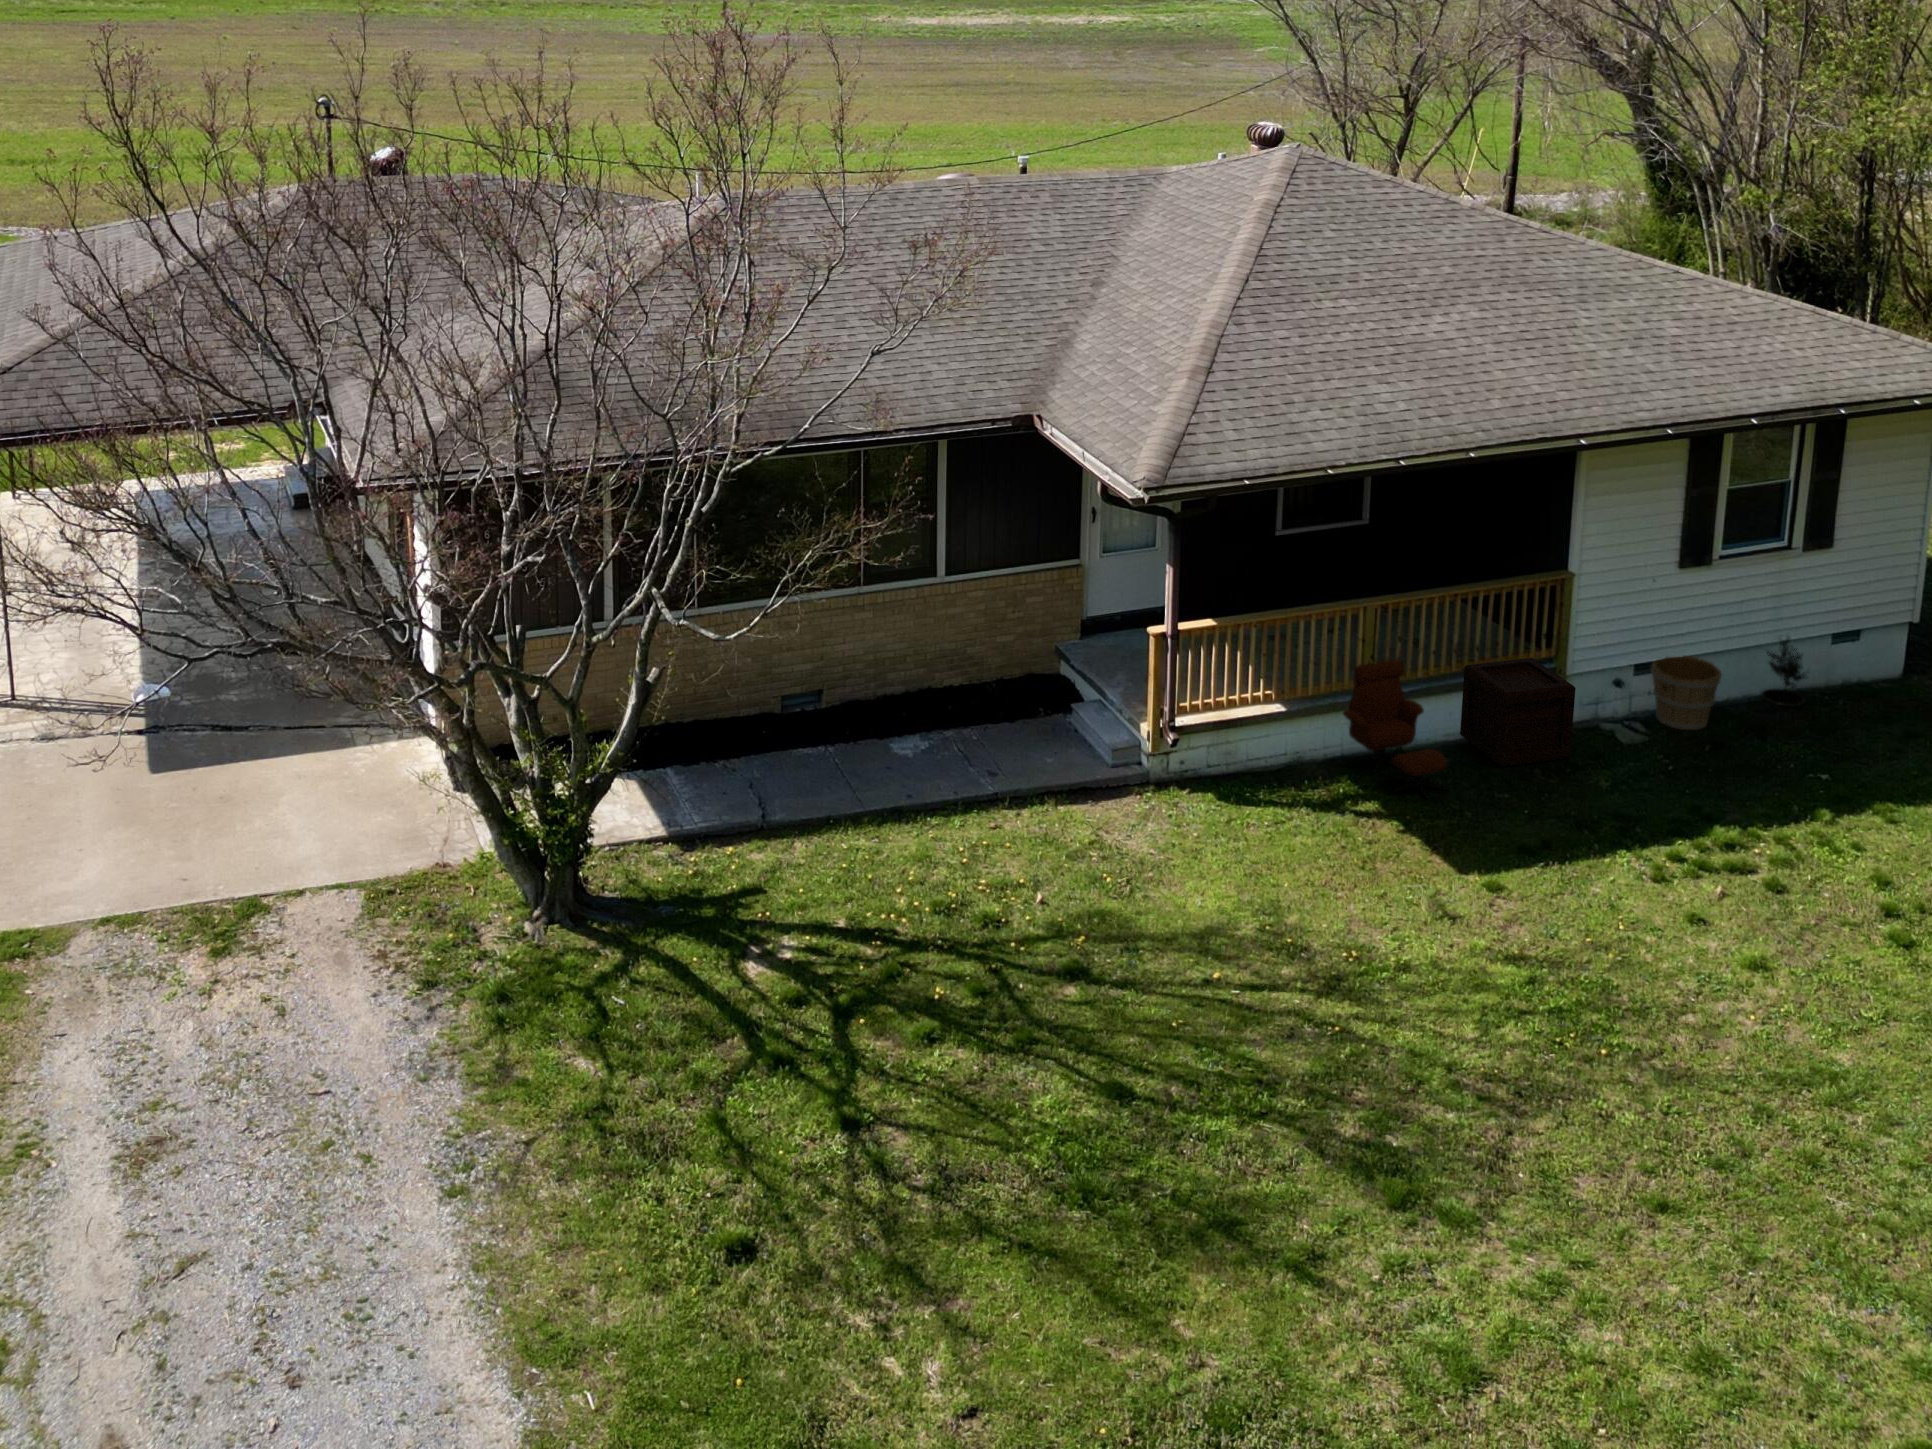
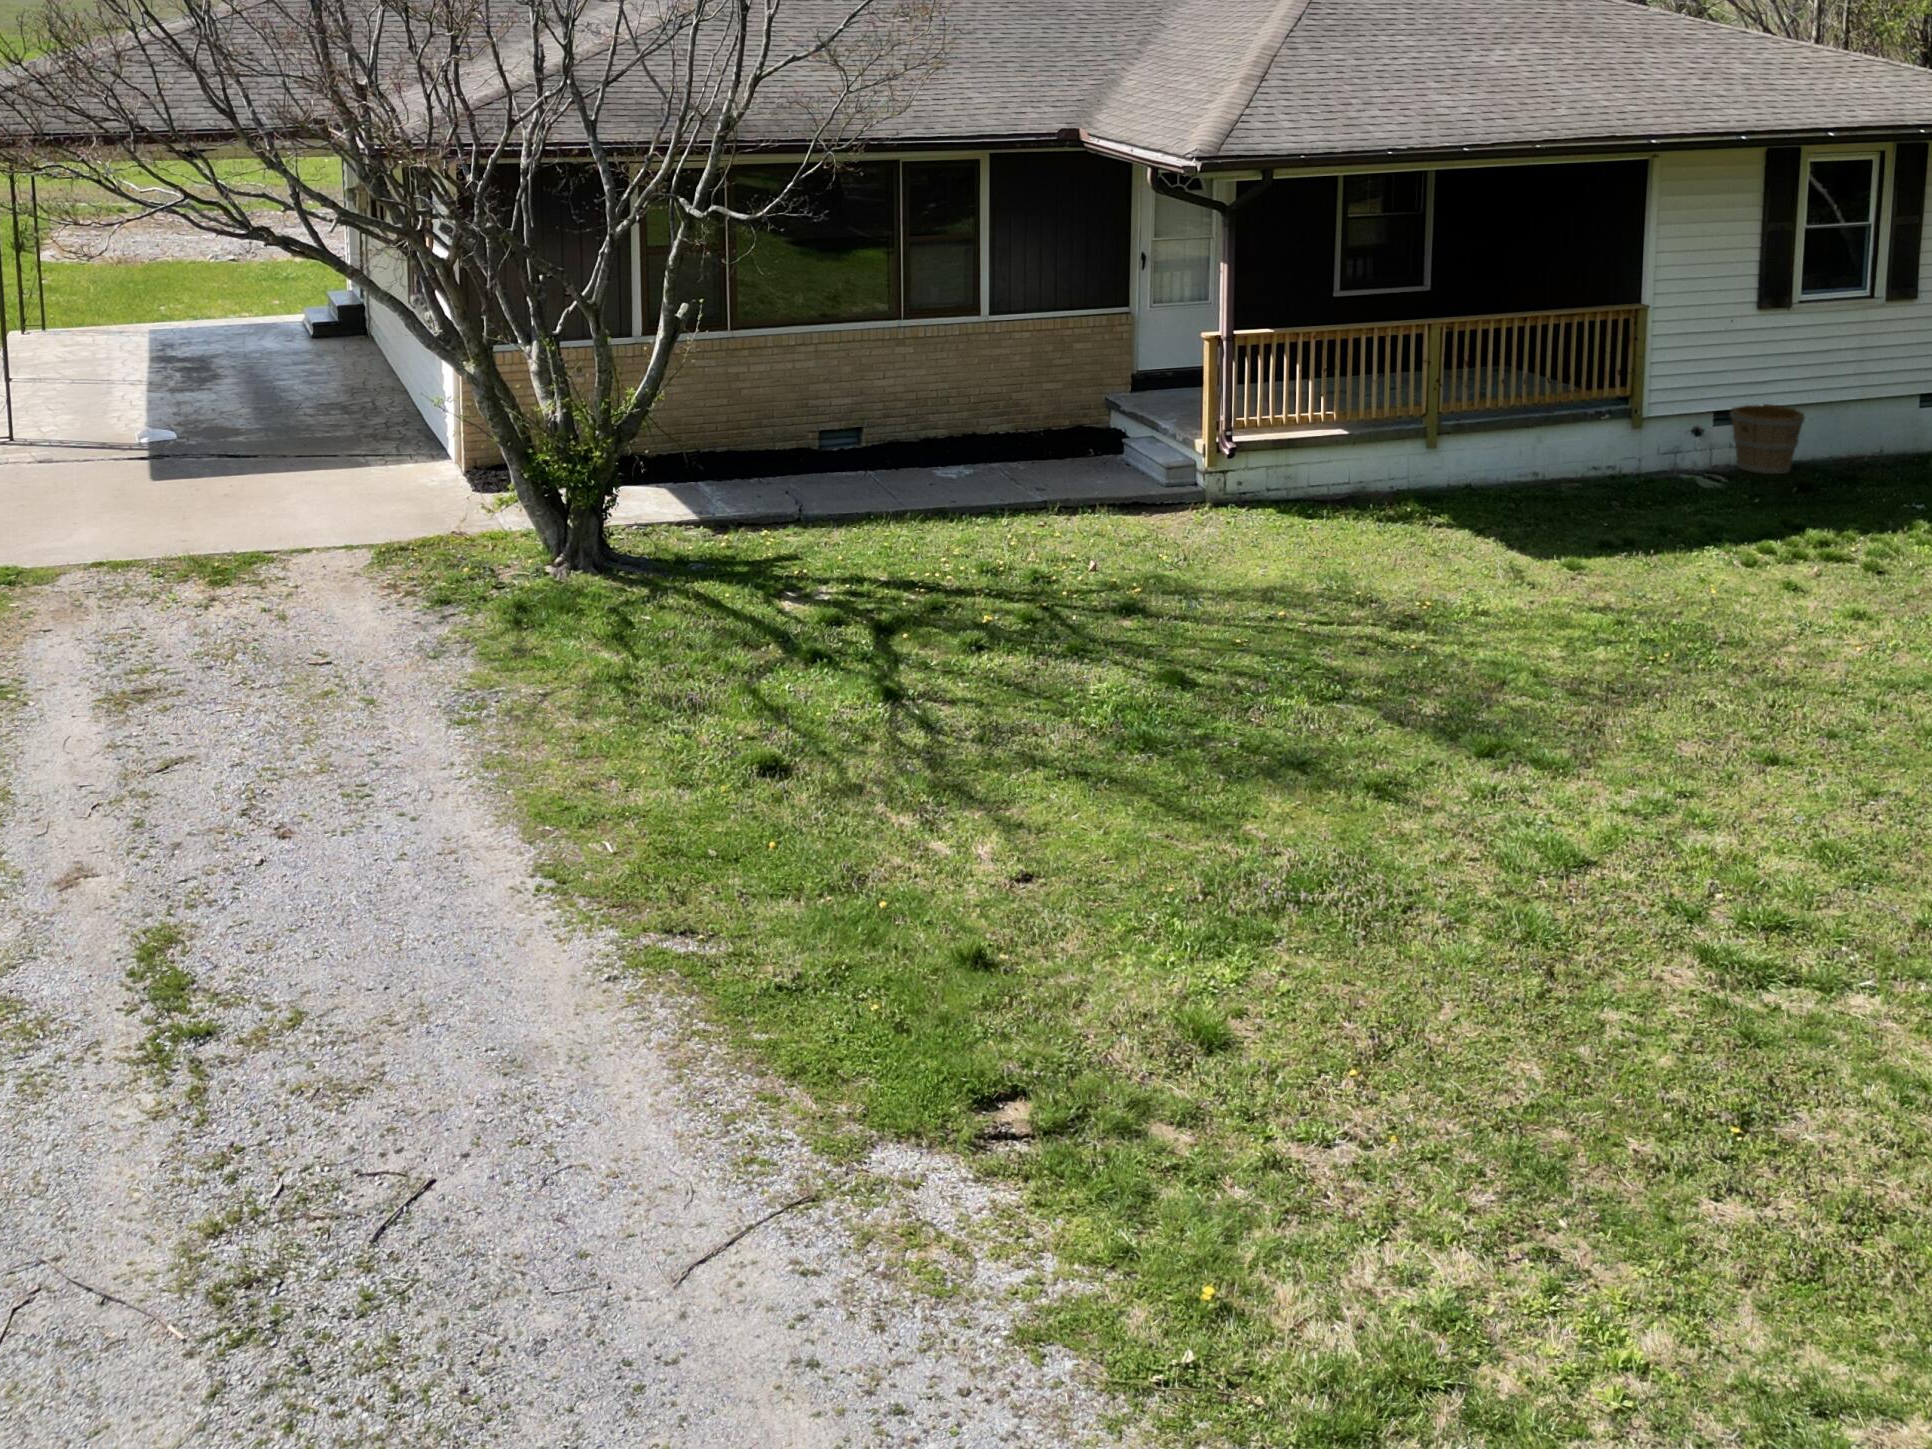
potted tree: present [1762,636,1806,706] -> none [1845,383,1897,462]
wooden crate: present [1460,658,1576,767] -> none [1531,393,1653,493]
lounge chair: present [1343,660,1447,799] -> none [1408,382,1519,510]

